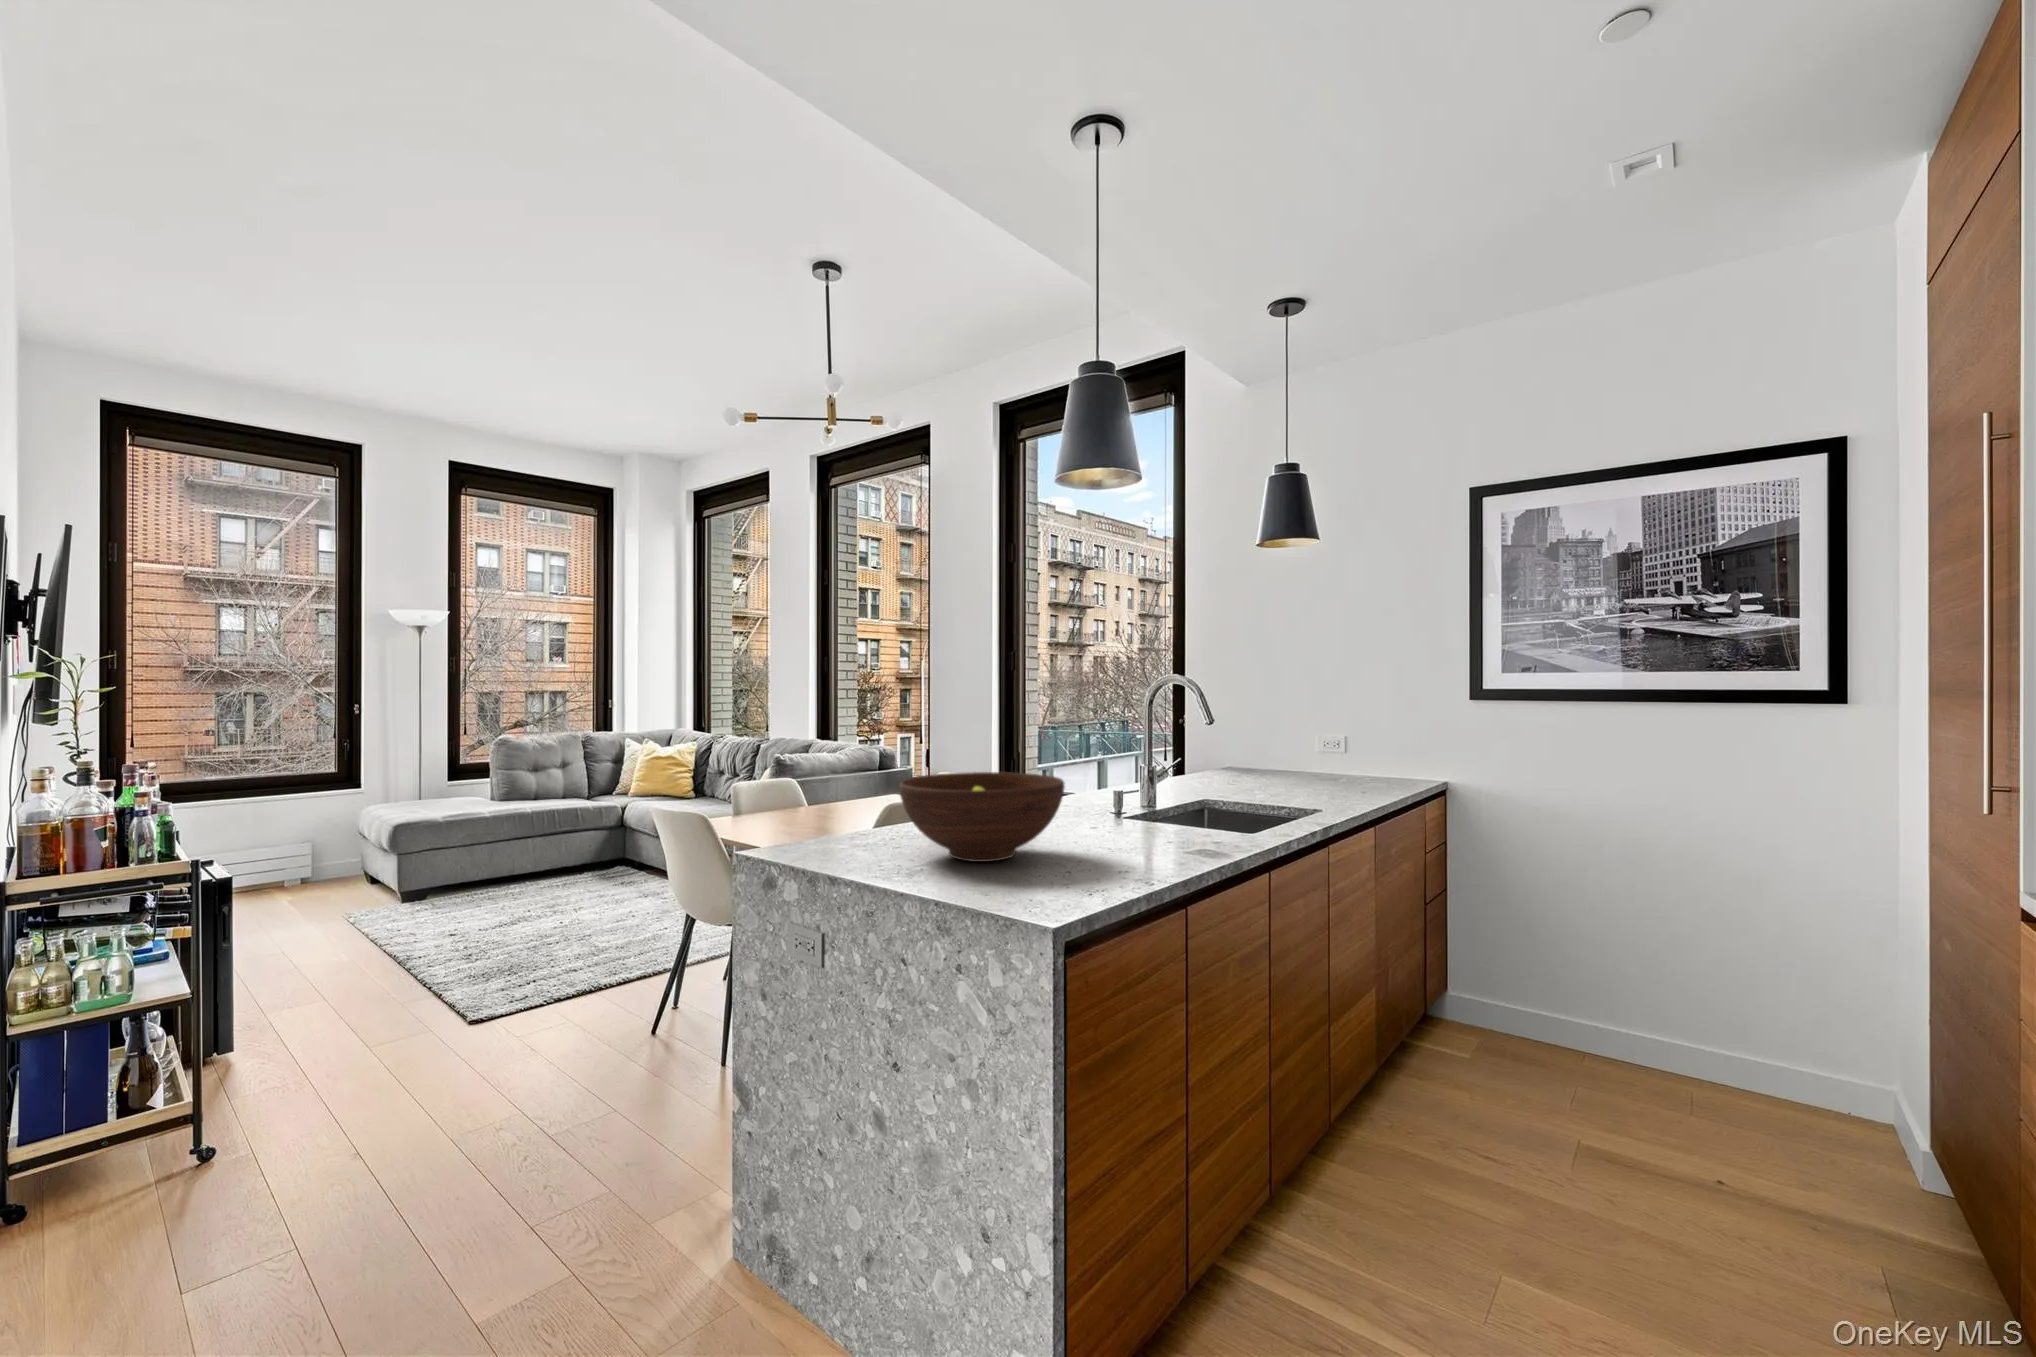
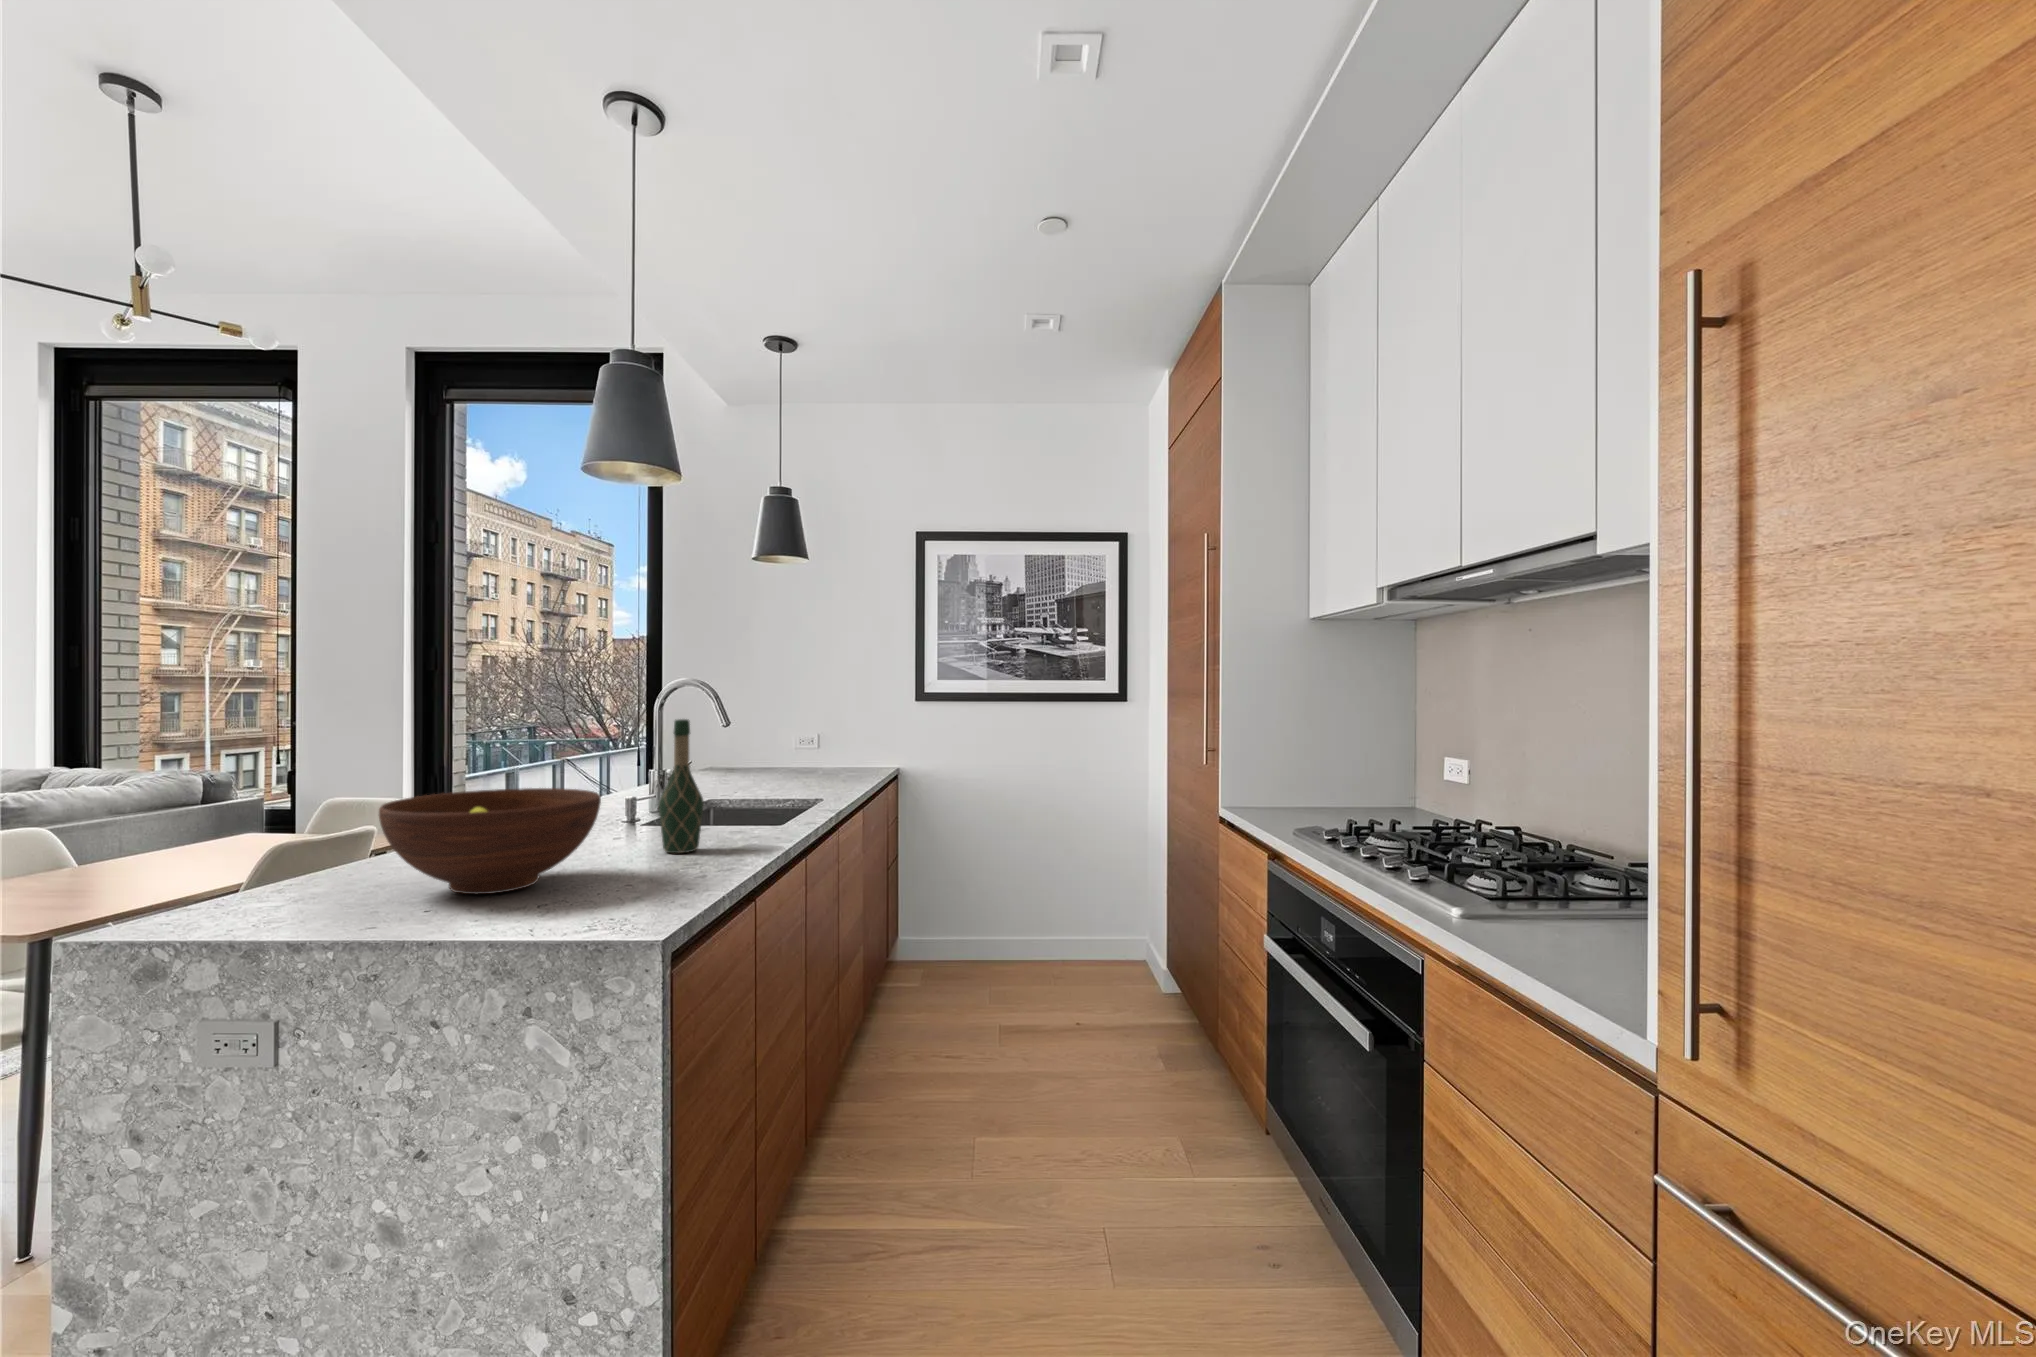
wine bottle: none [1139,714,1180,847] -> present [659,719,704,853]

